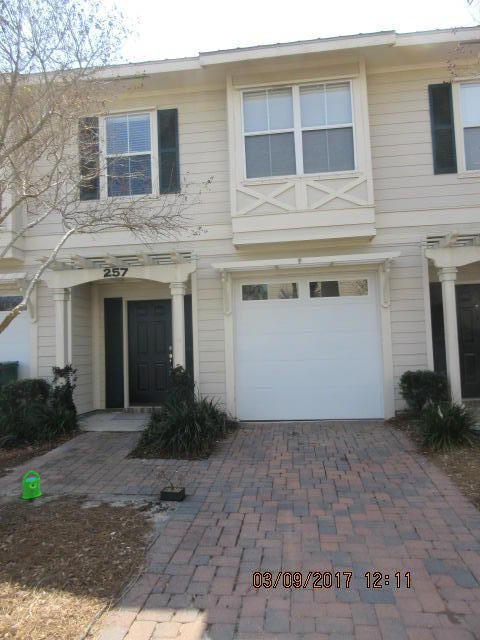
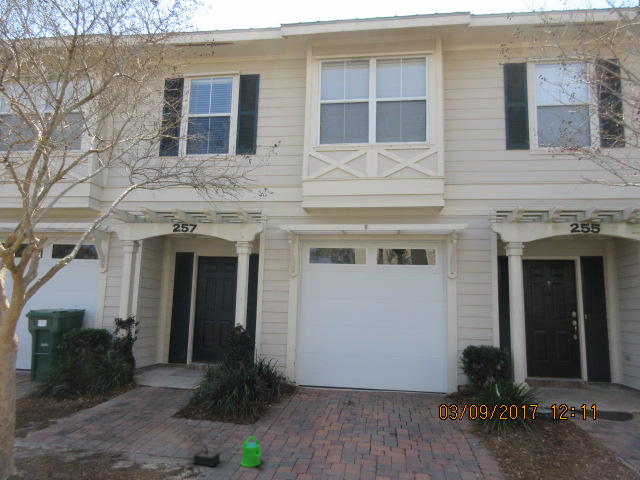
watering can: present [22,471,42,499] -> present [241,436,261,467]

